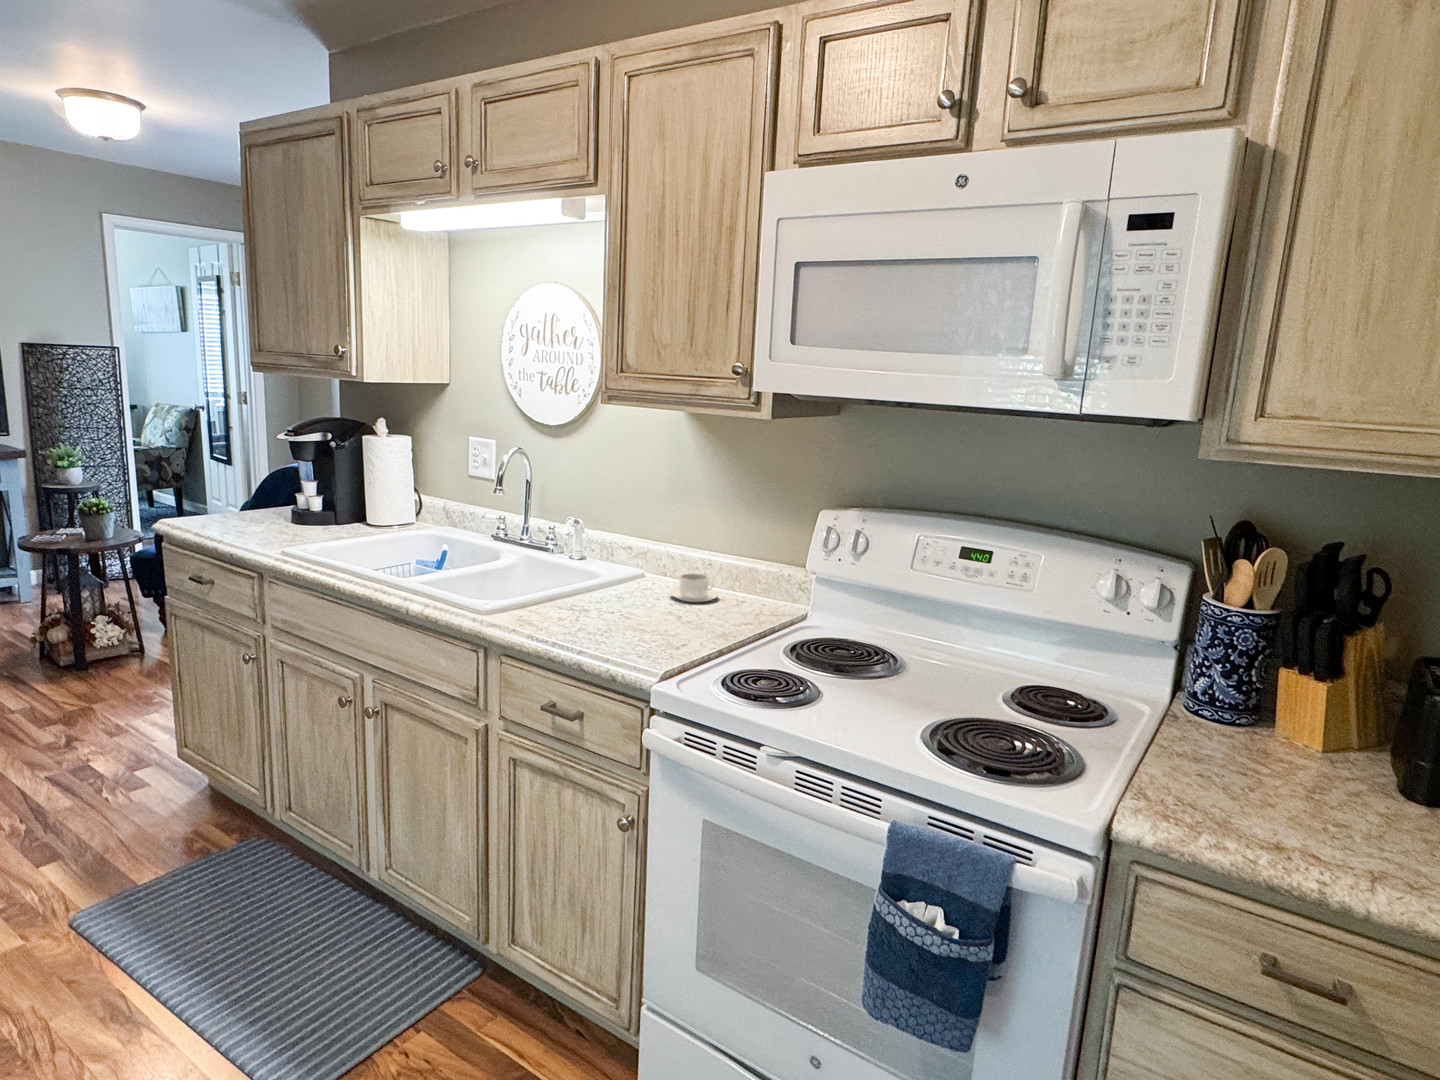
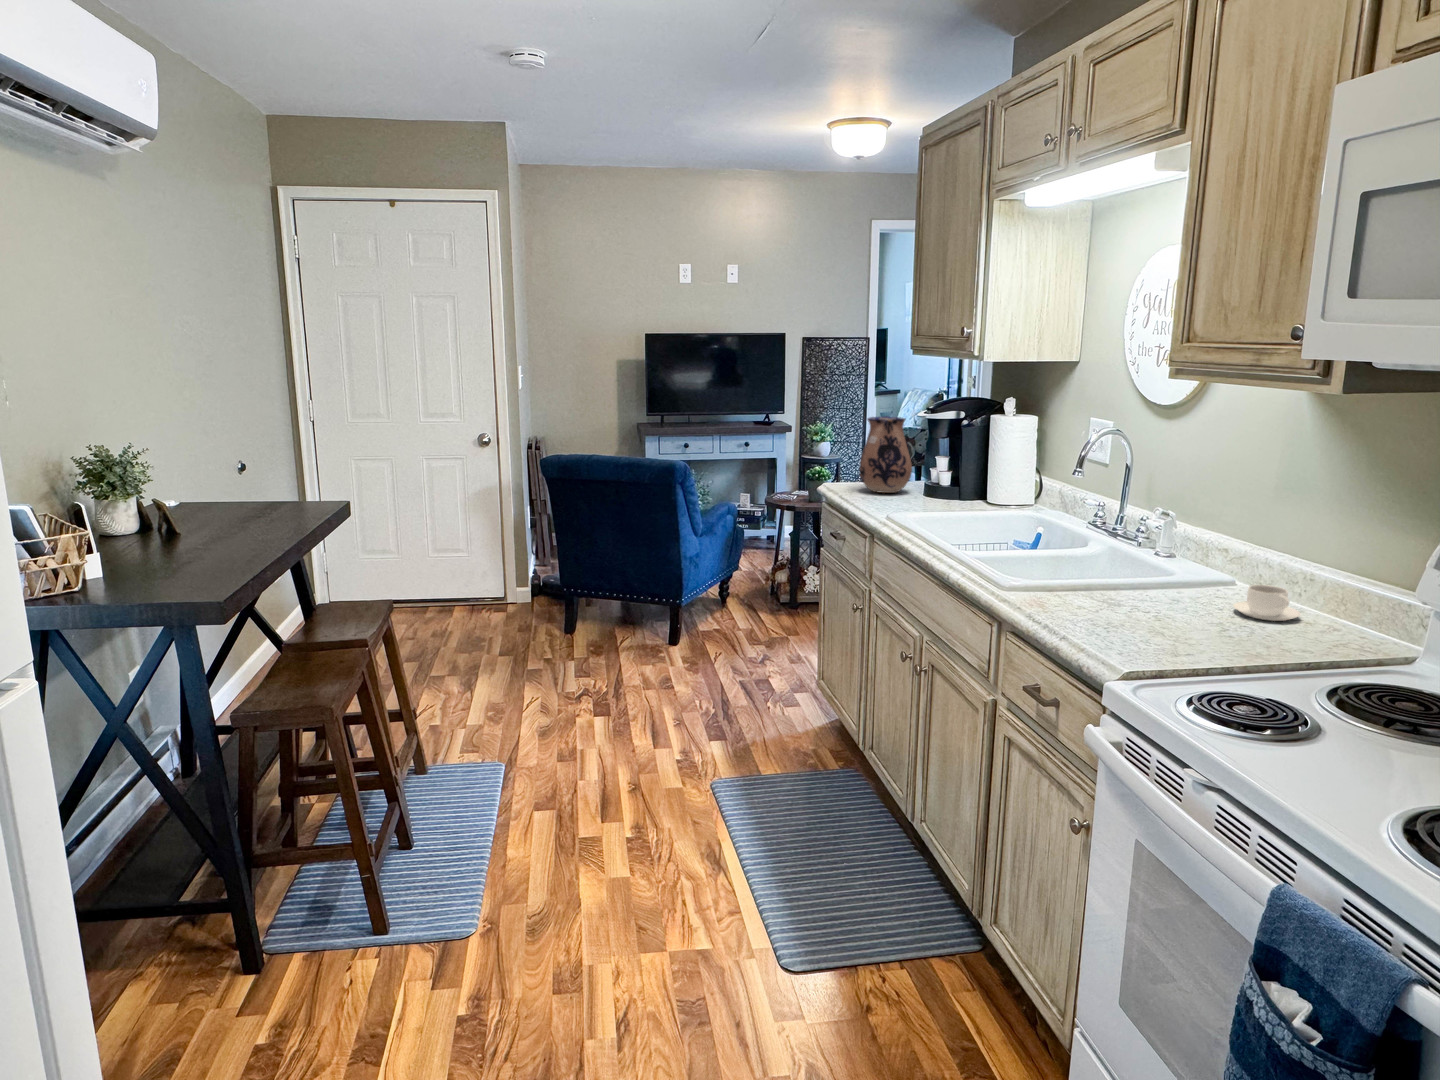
ceramic pitcher: none [212,442,277,527] -> present [859,416,912,493]

